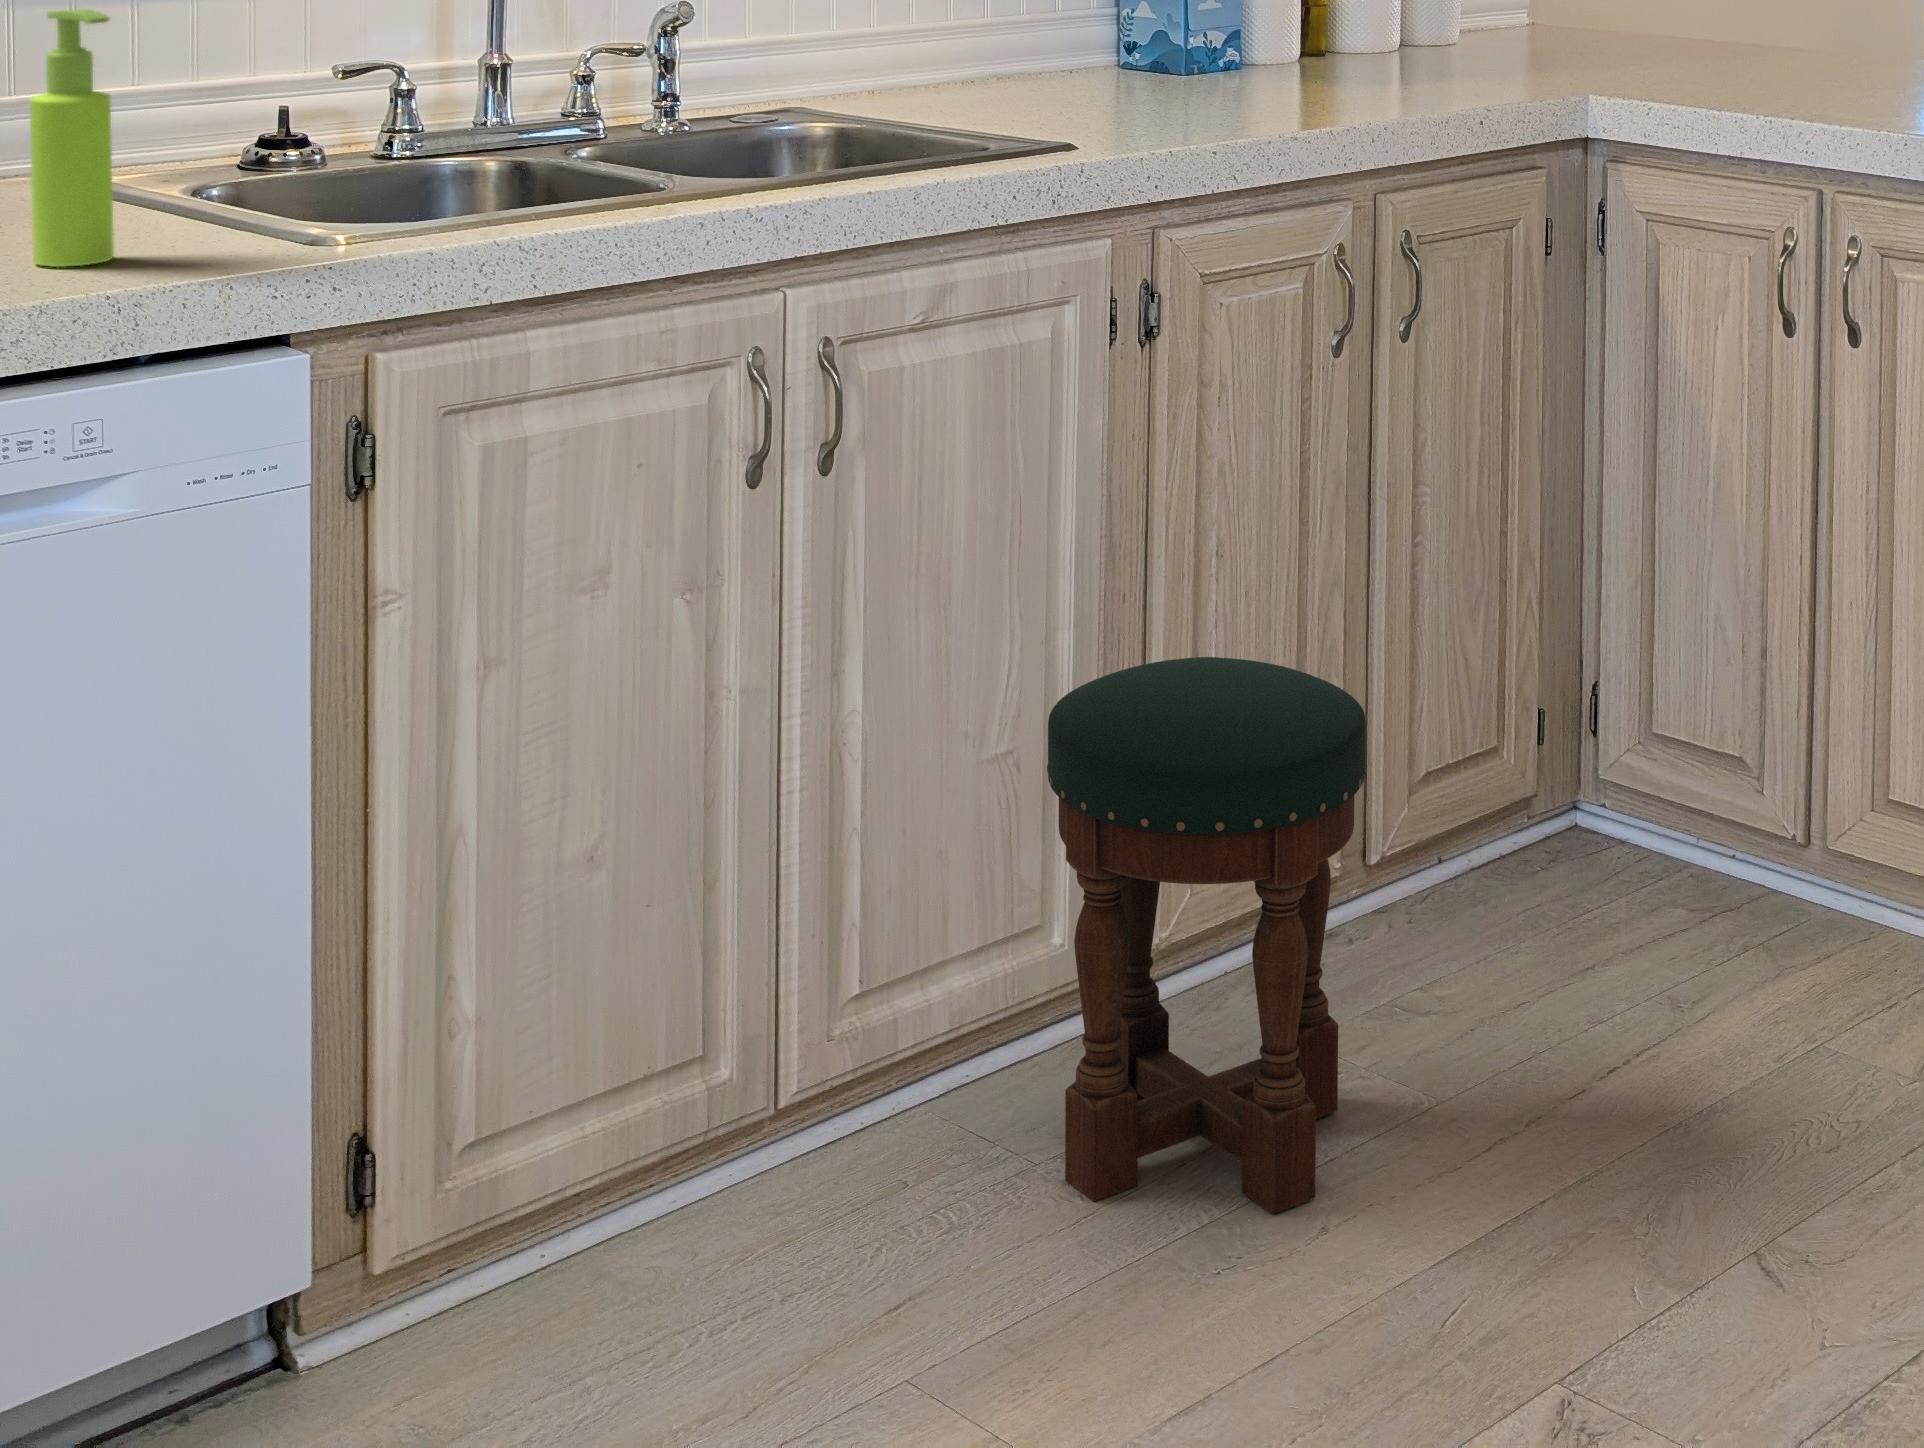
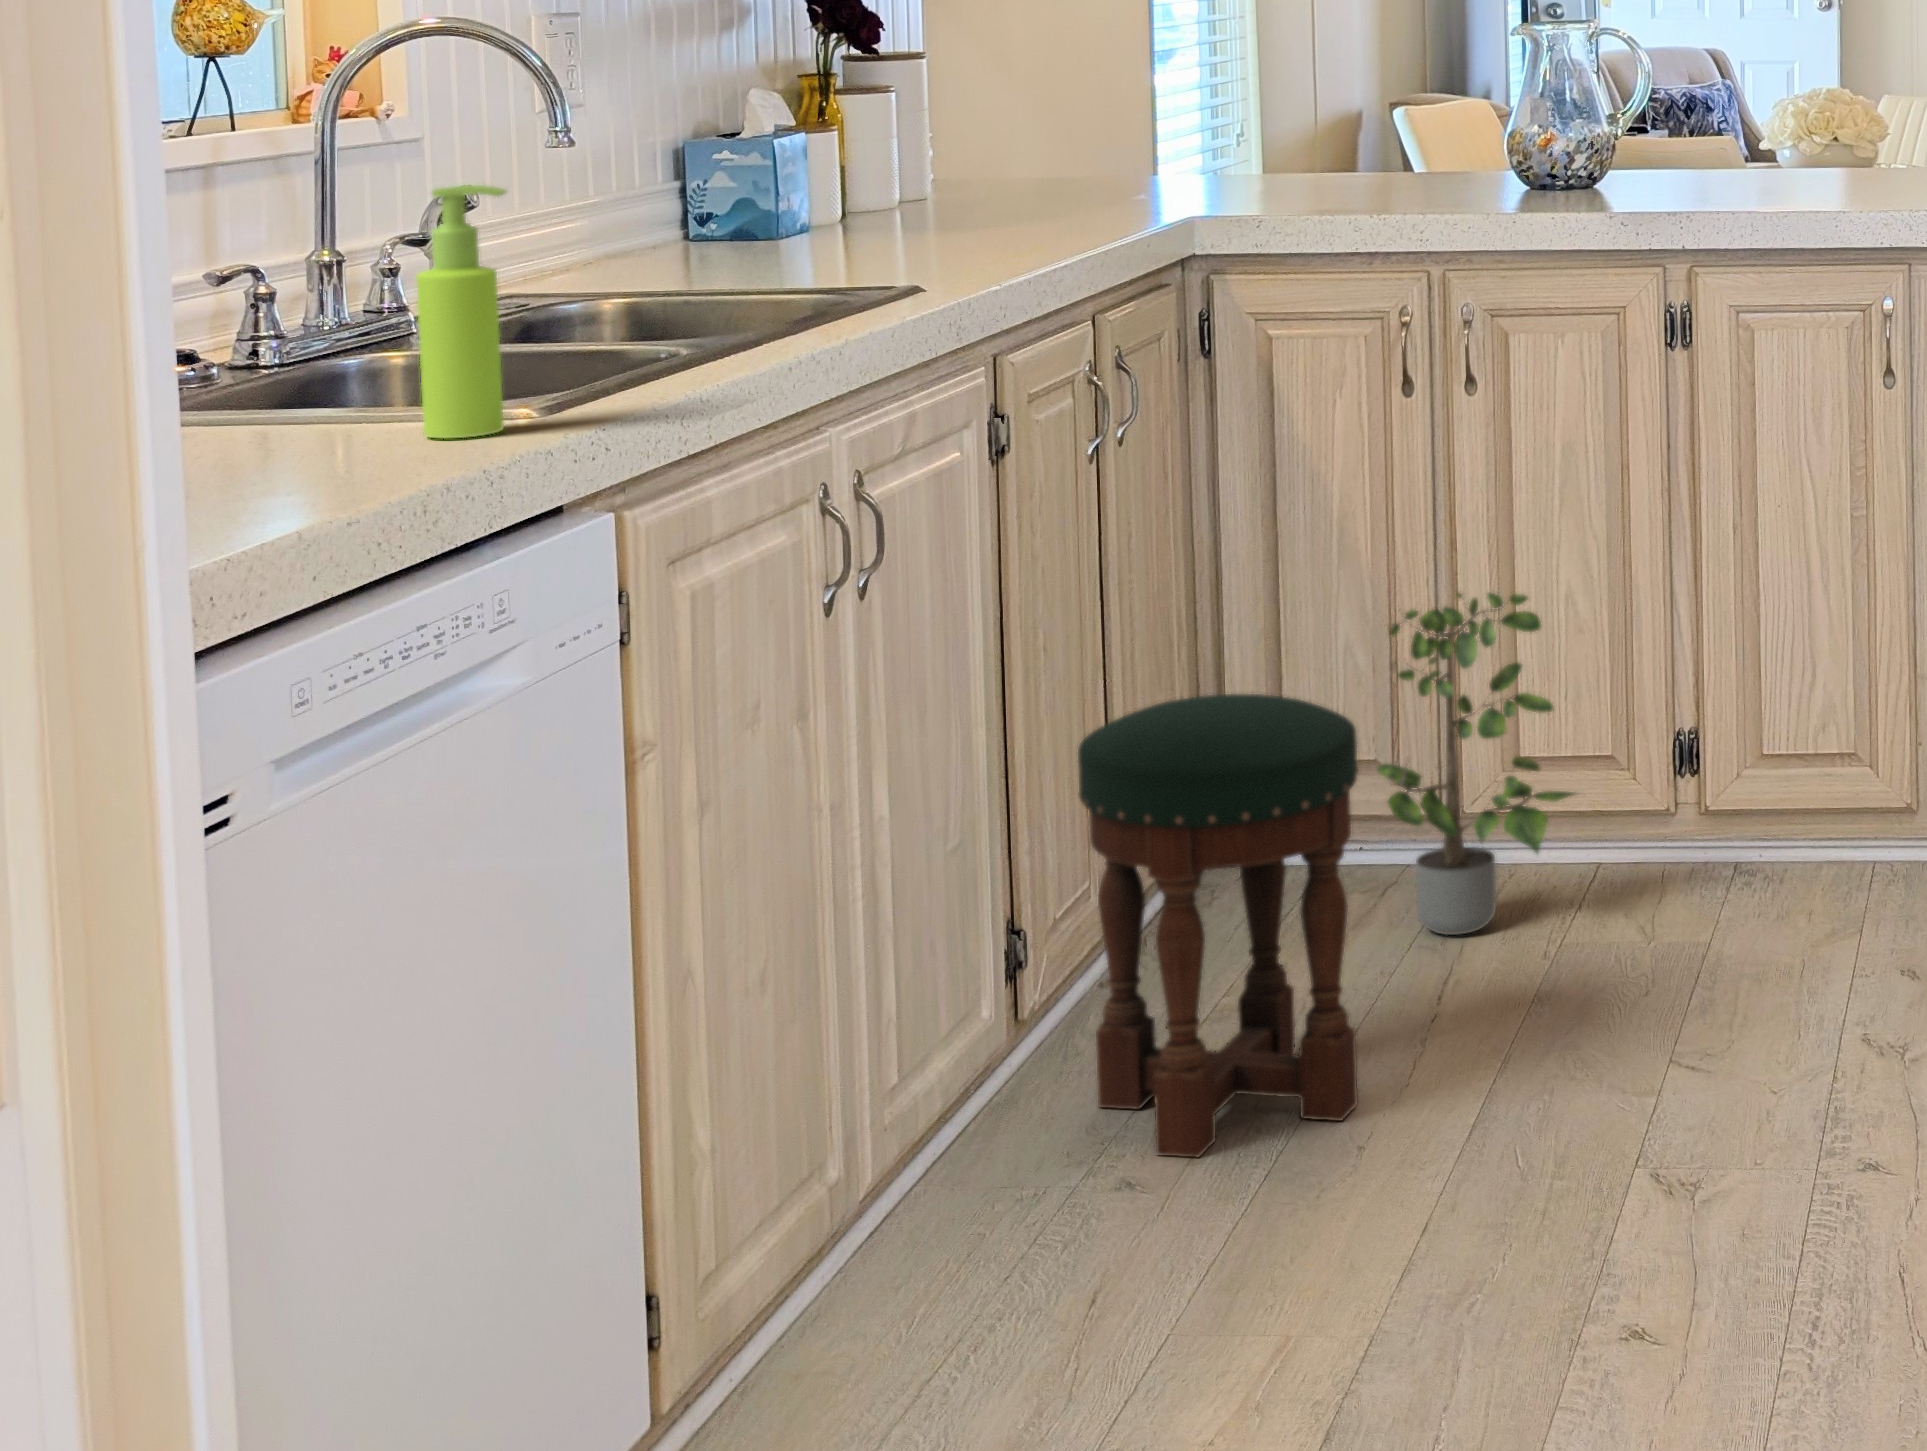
potted plant: none [1618,589,1877,1008] -> present [1377,593,1574,935]

